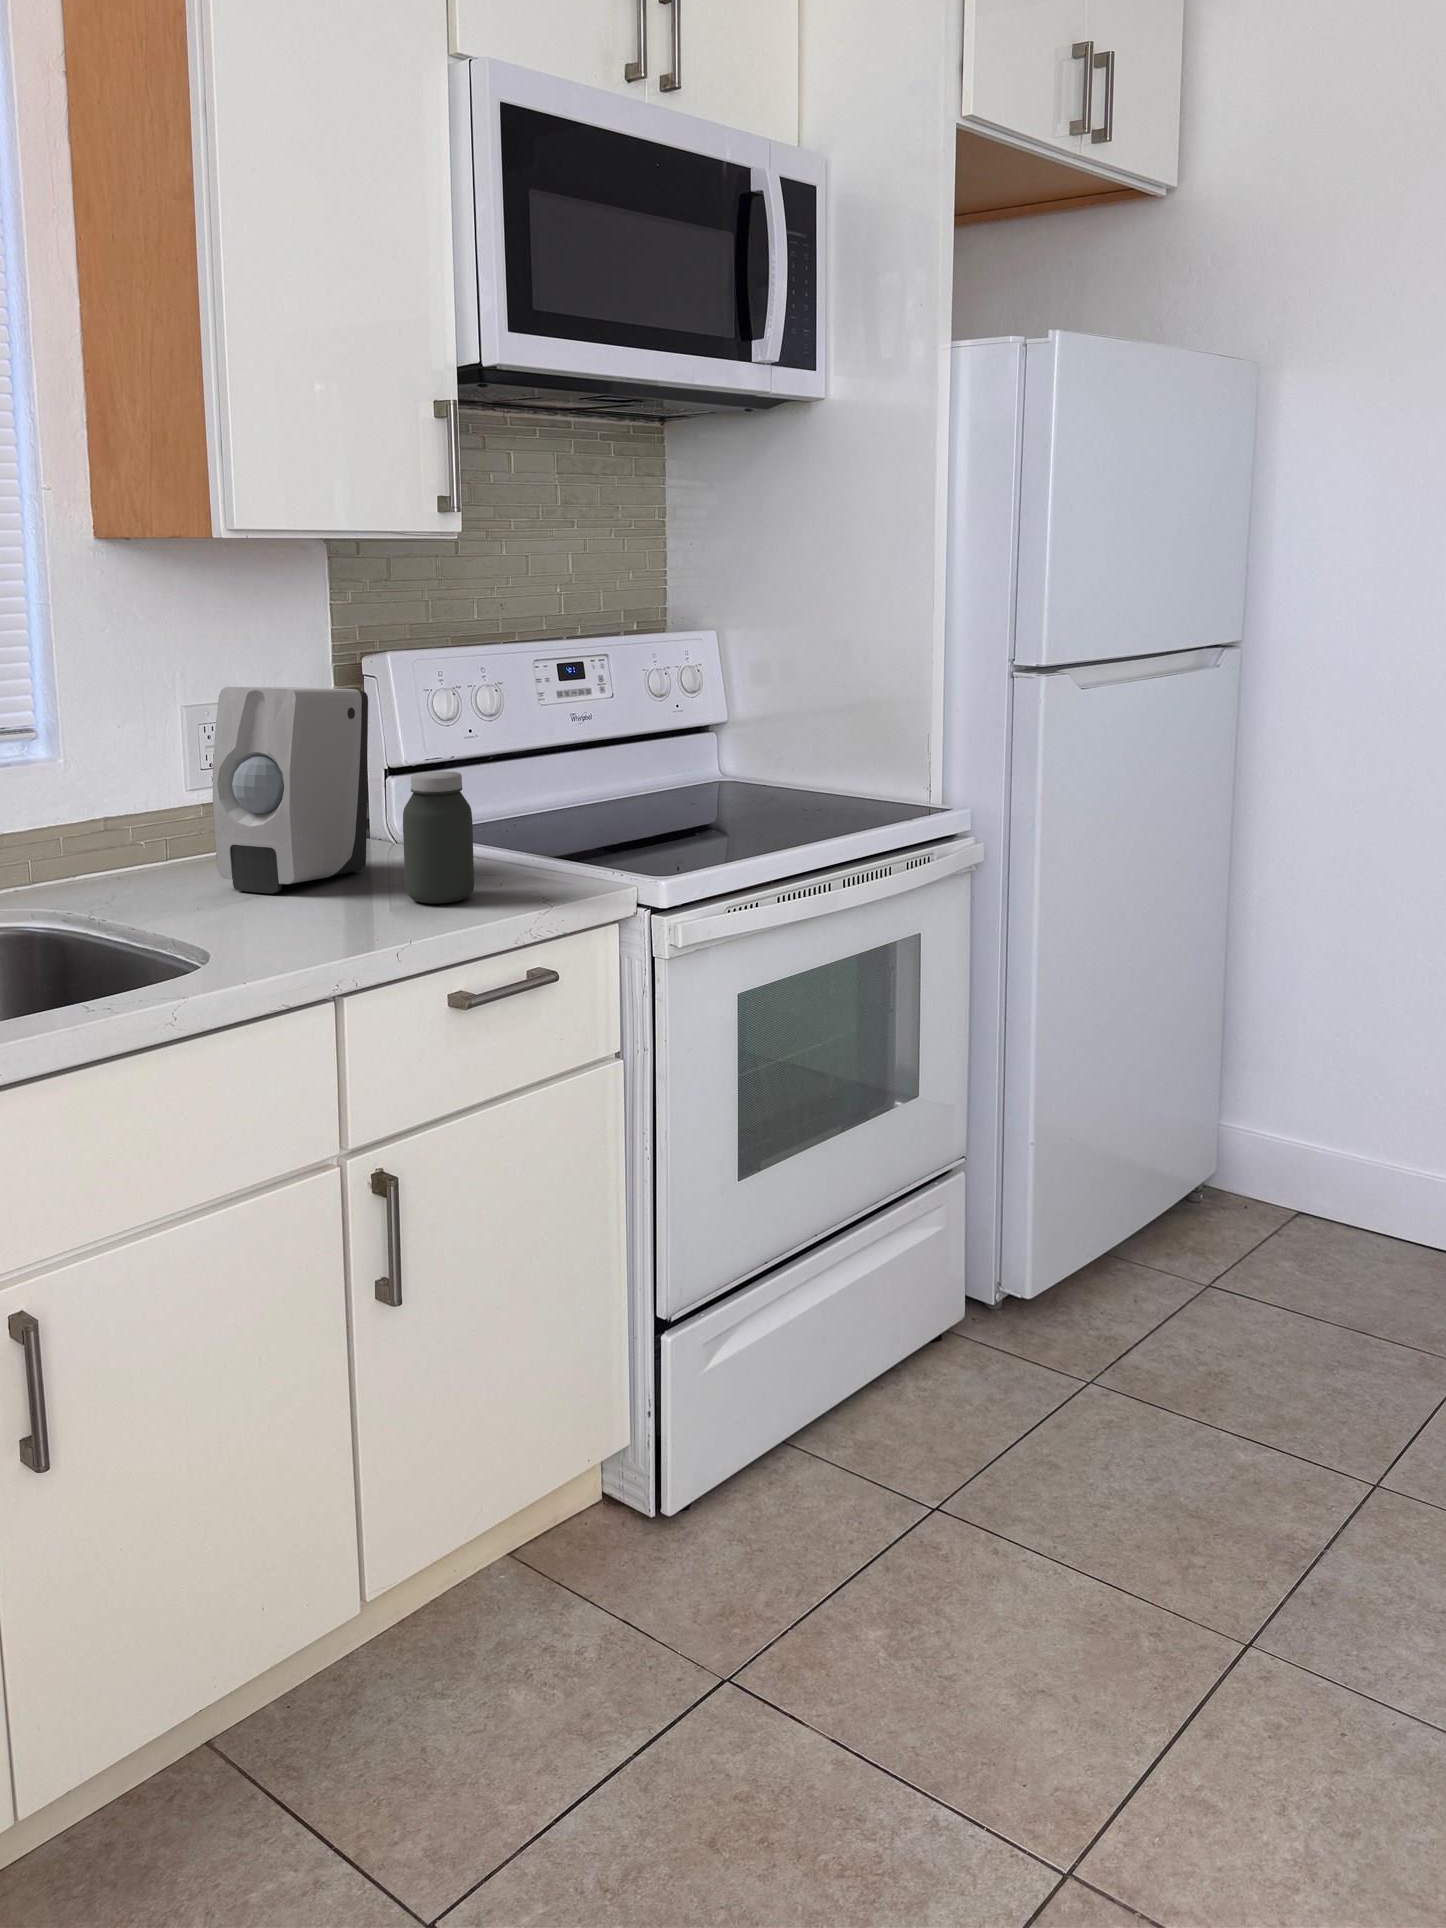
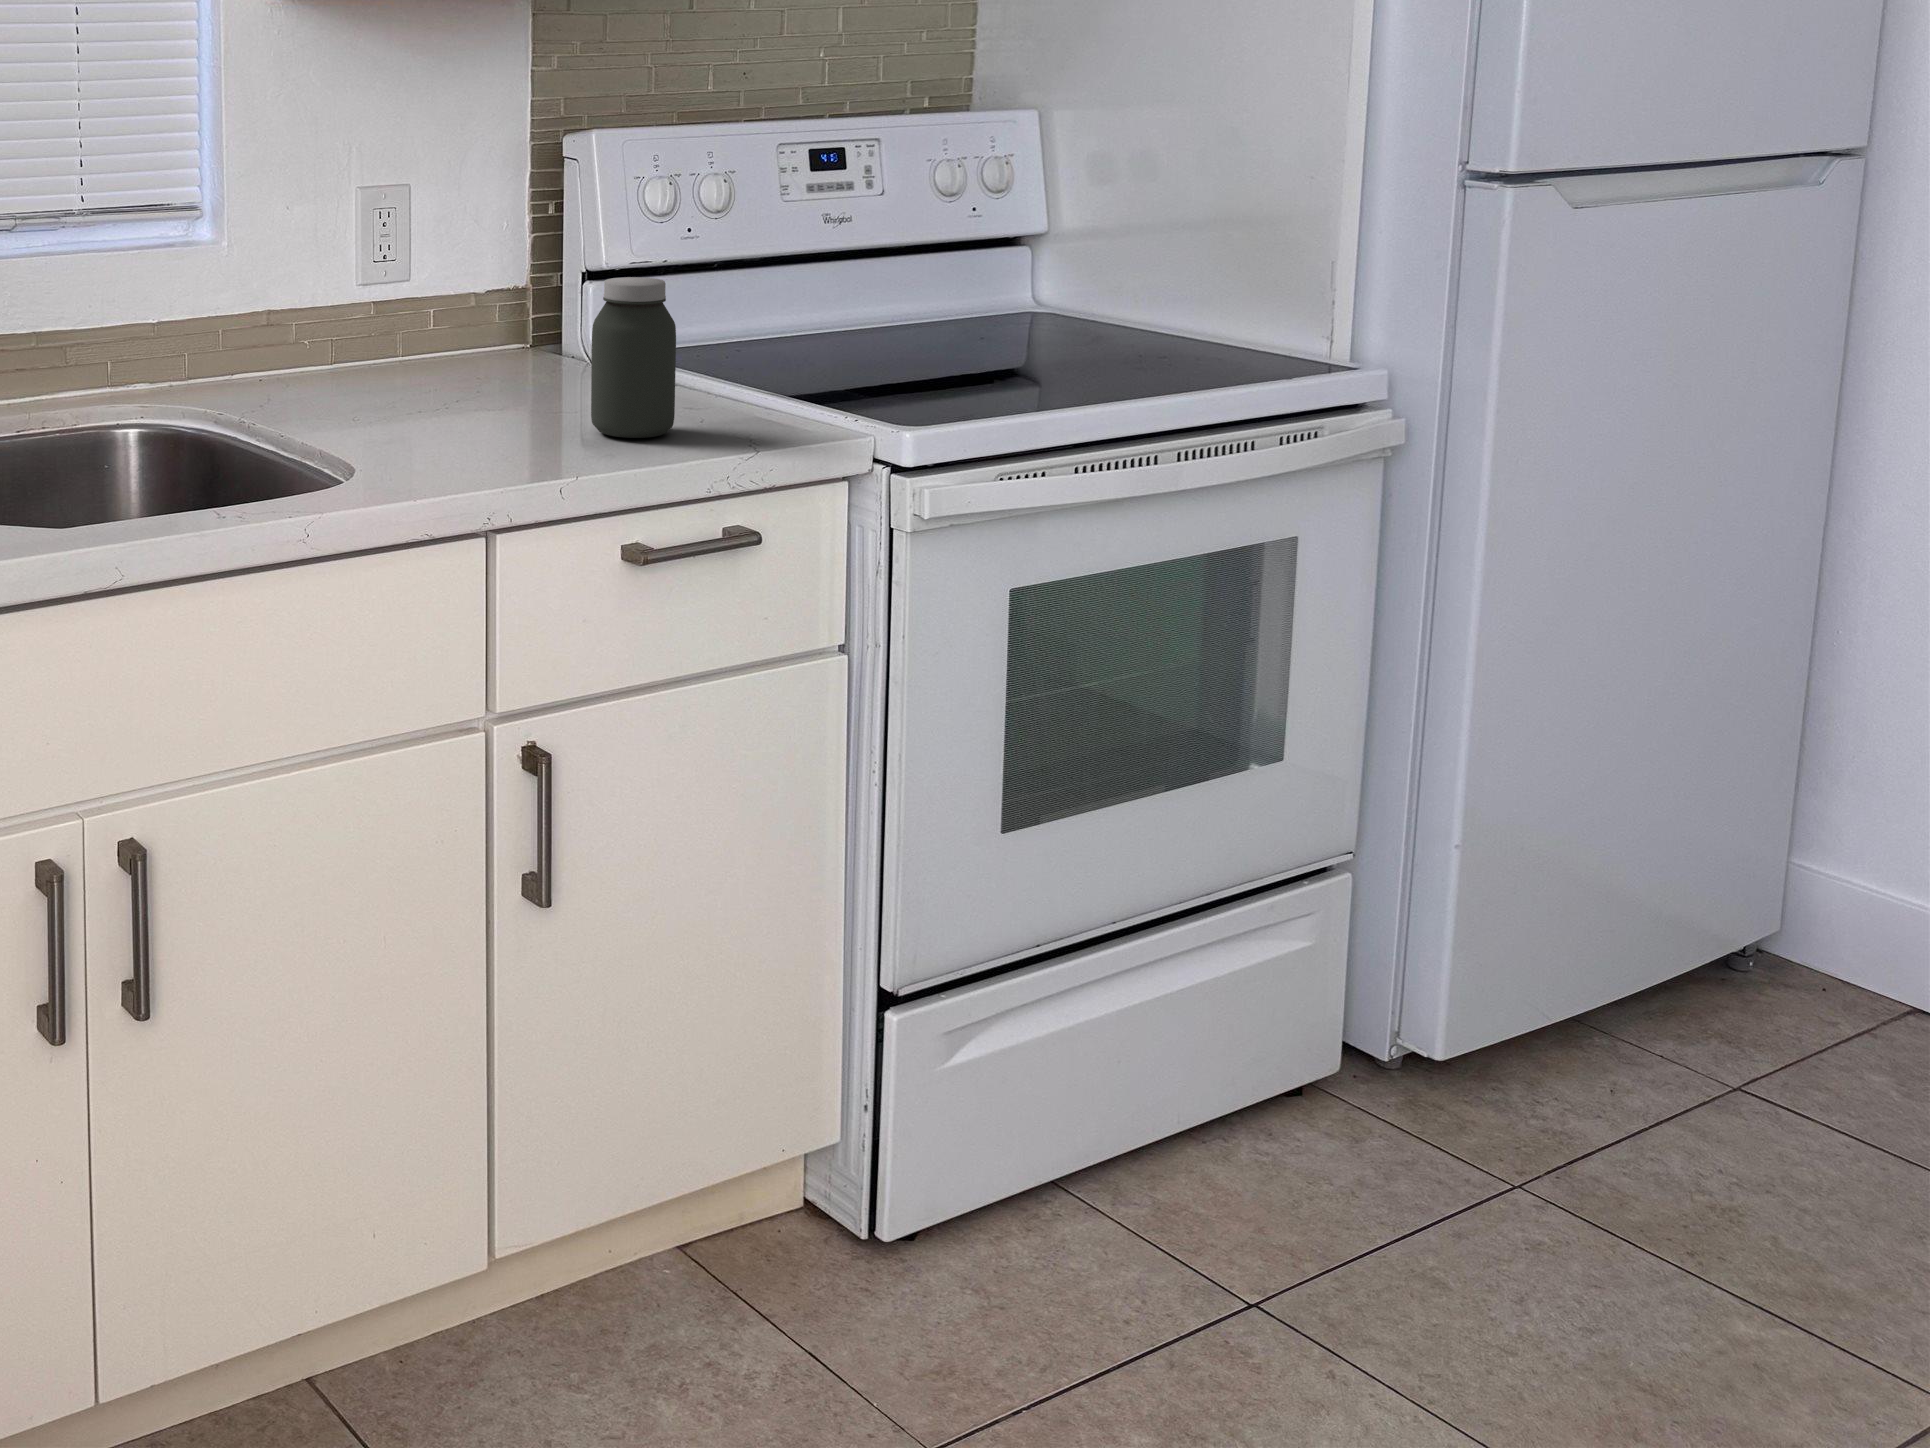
soap dispenser: present [213,687,368,893] -> none [377,165,566,413]

